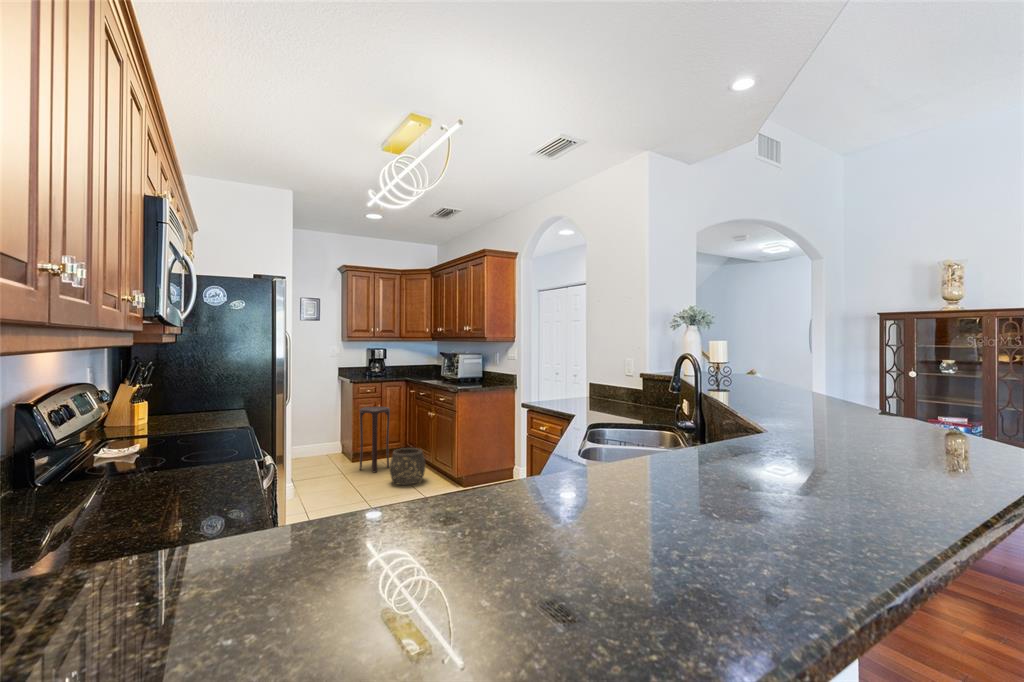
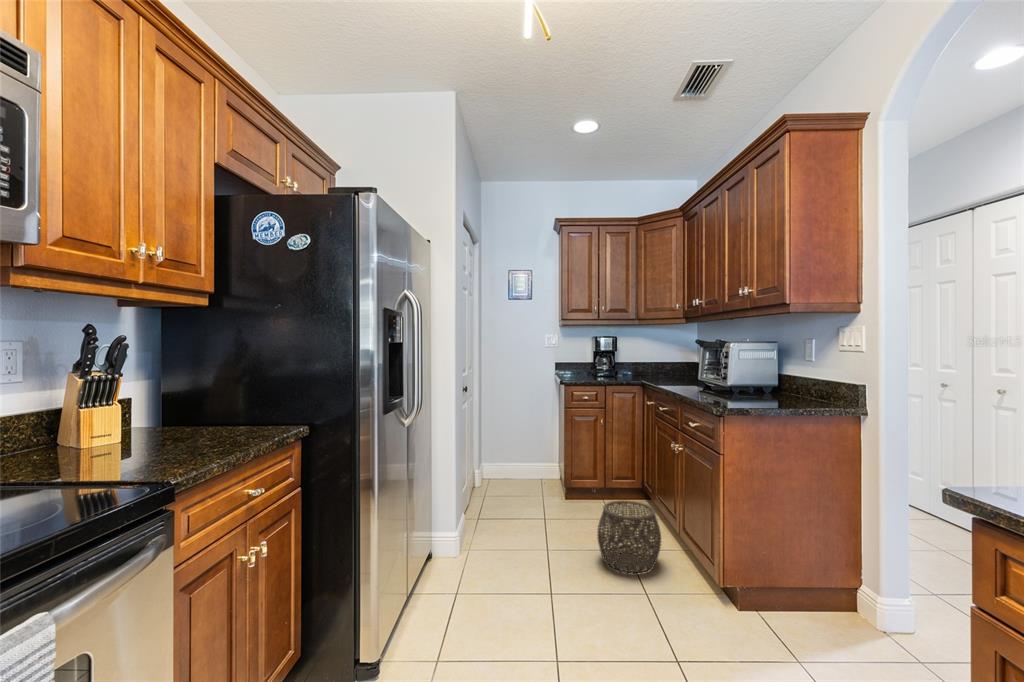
stool: present [360,406,390,472] -> none [564,423,611,528]

